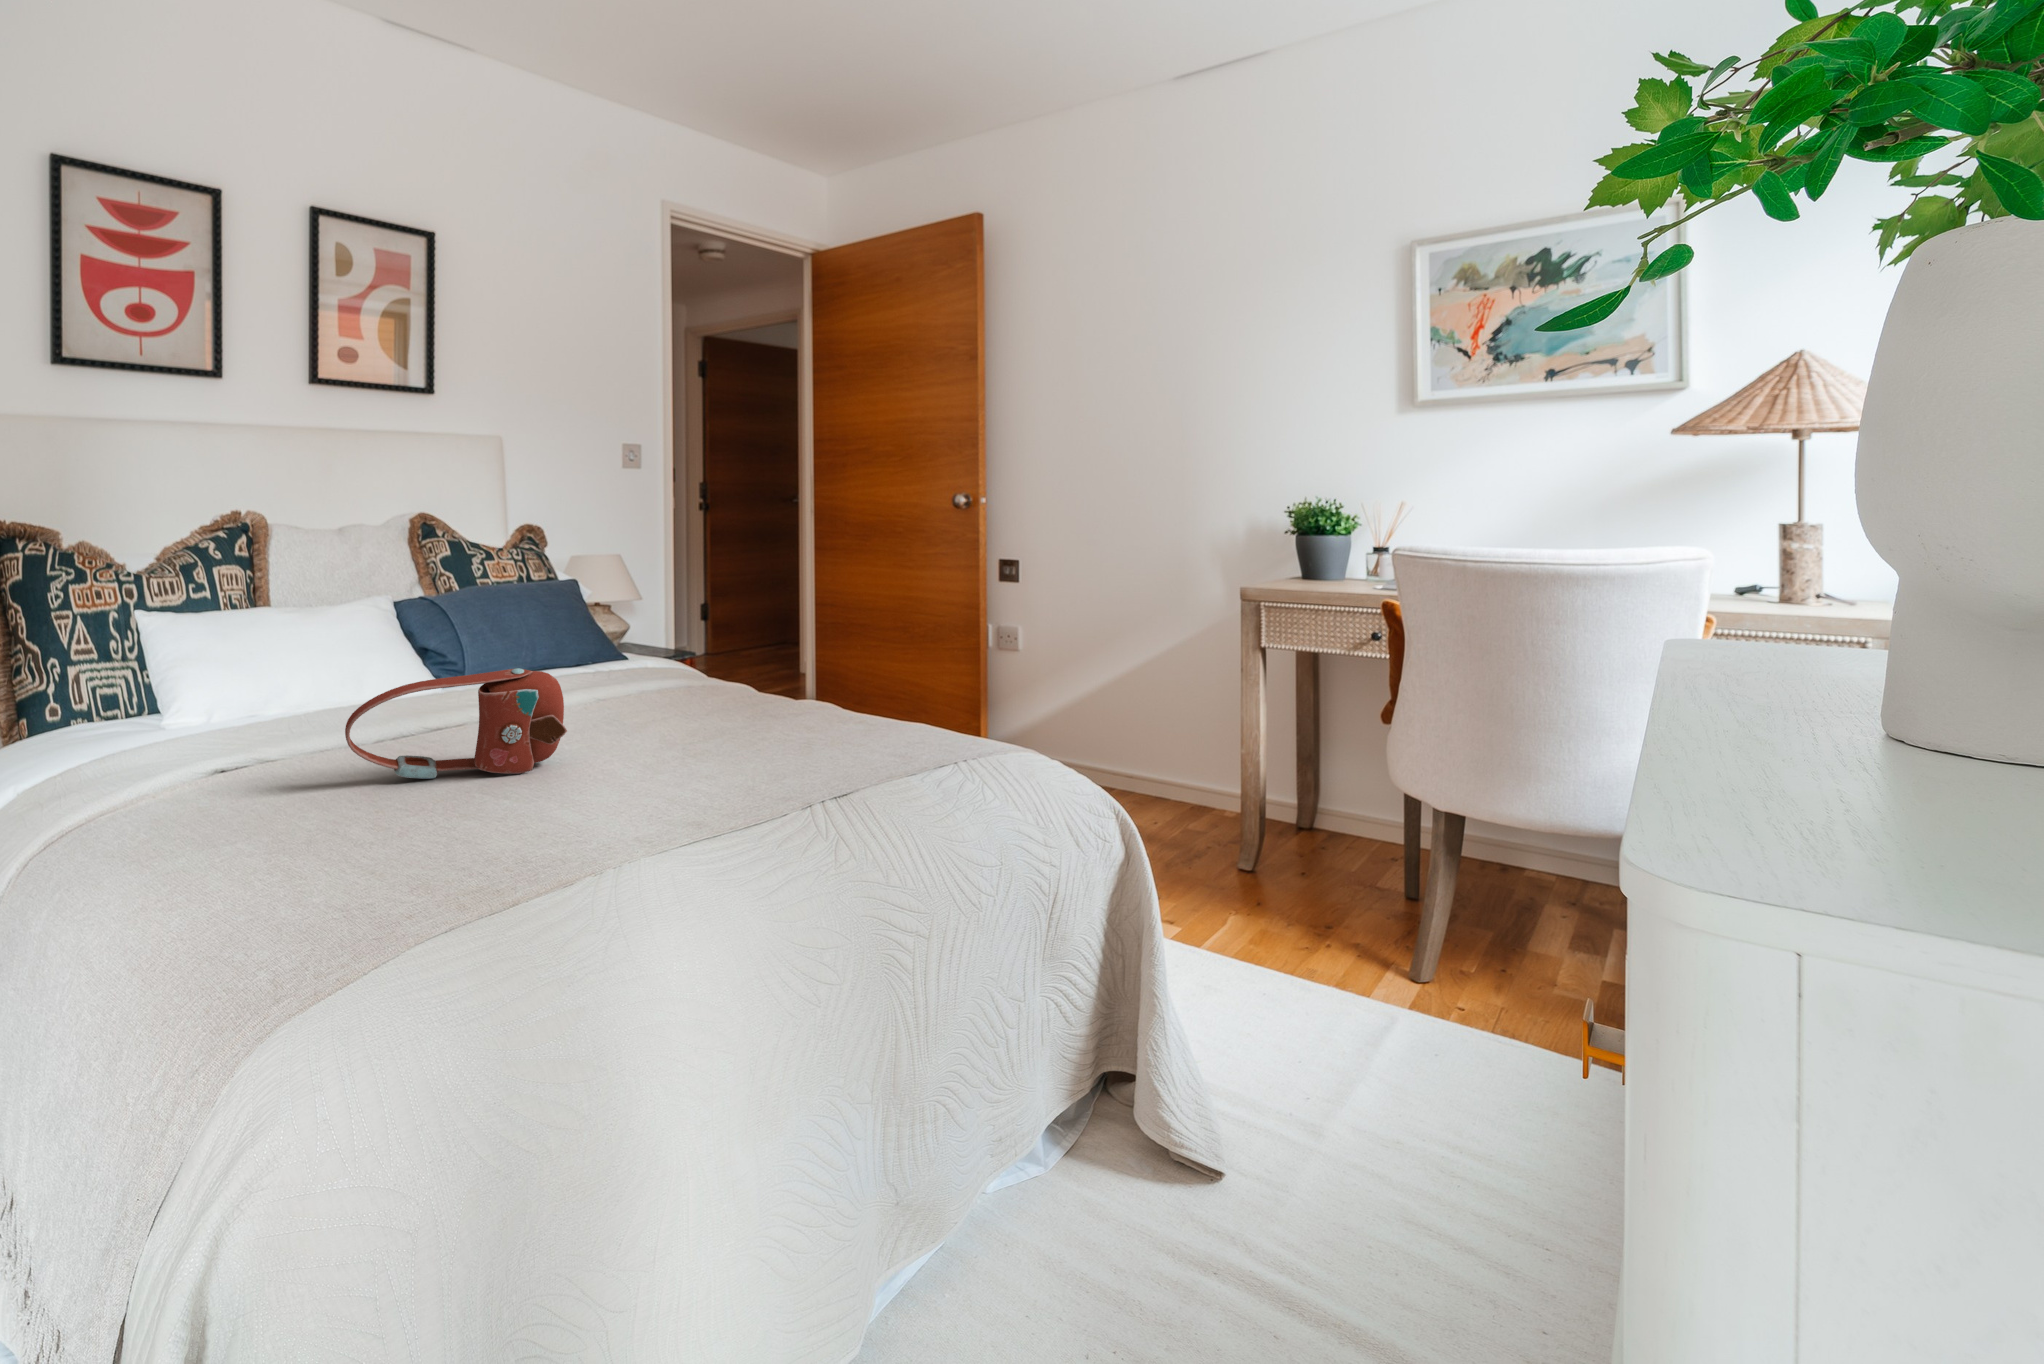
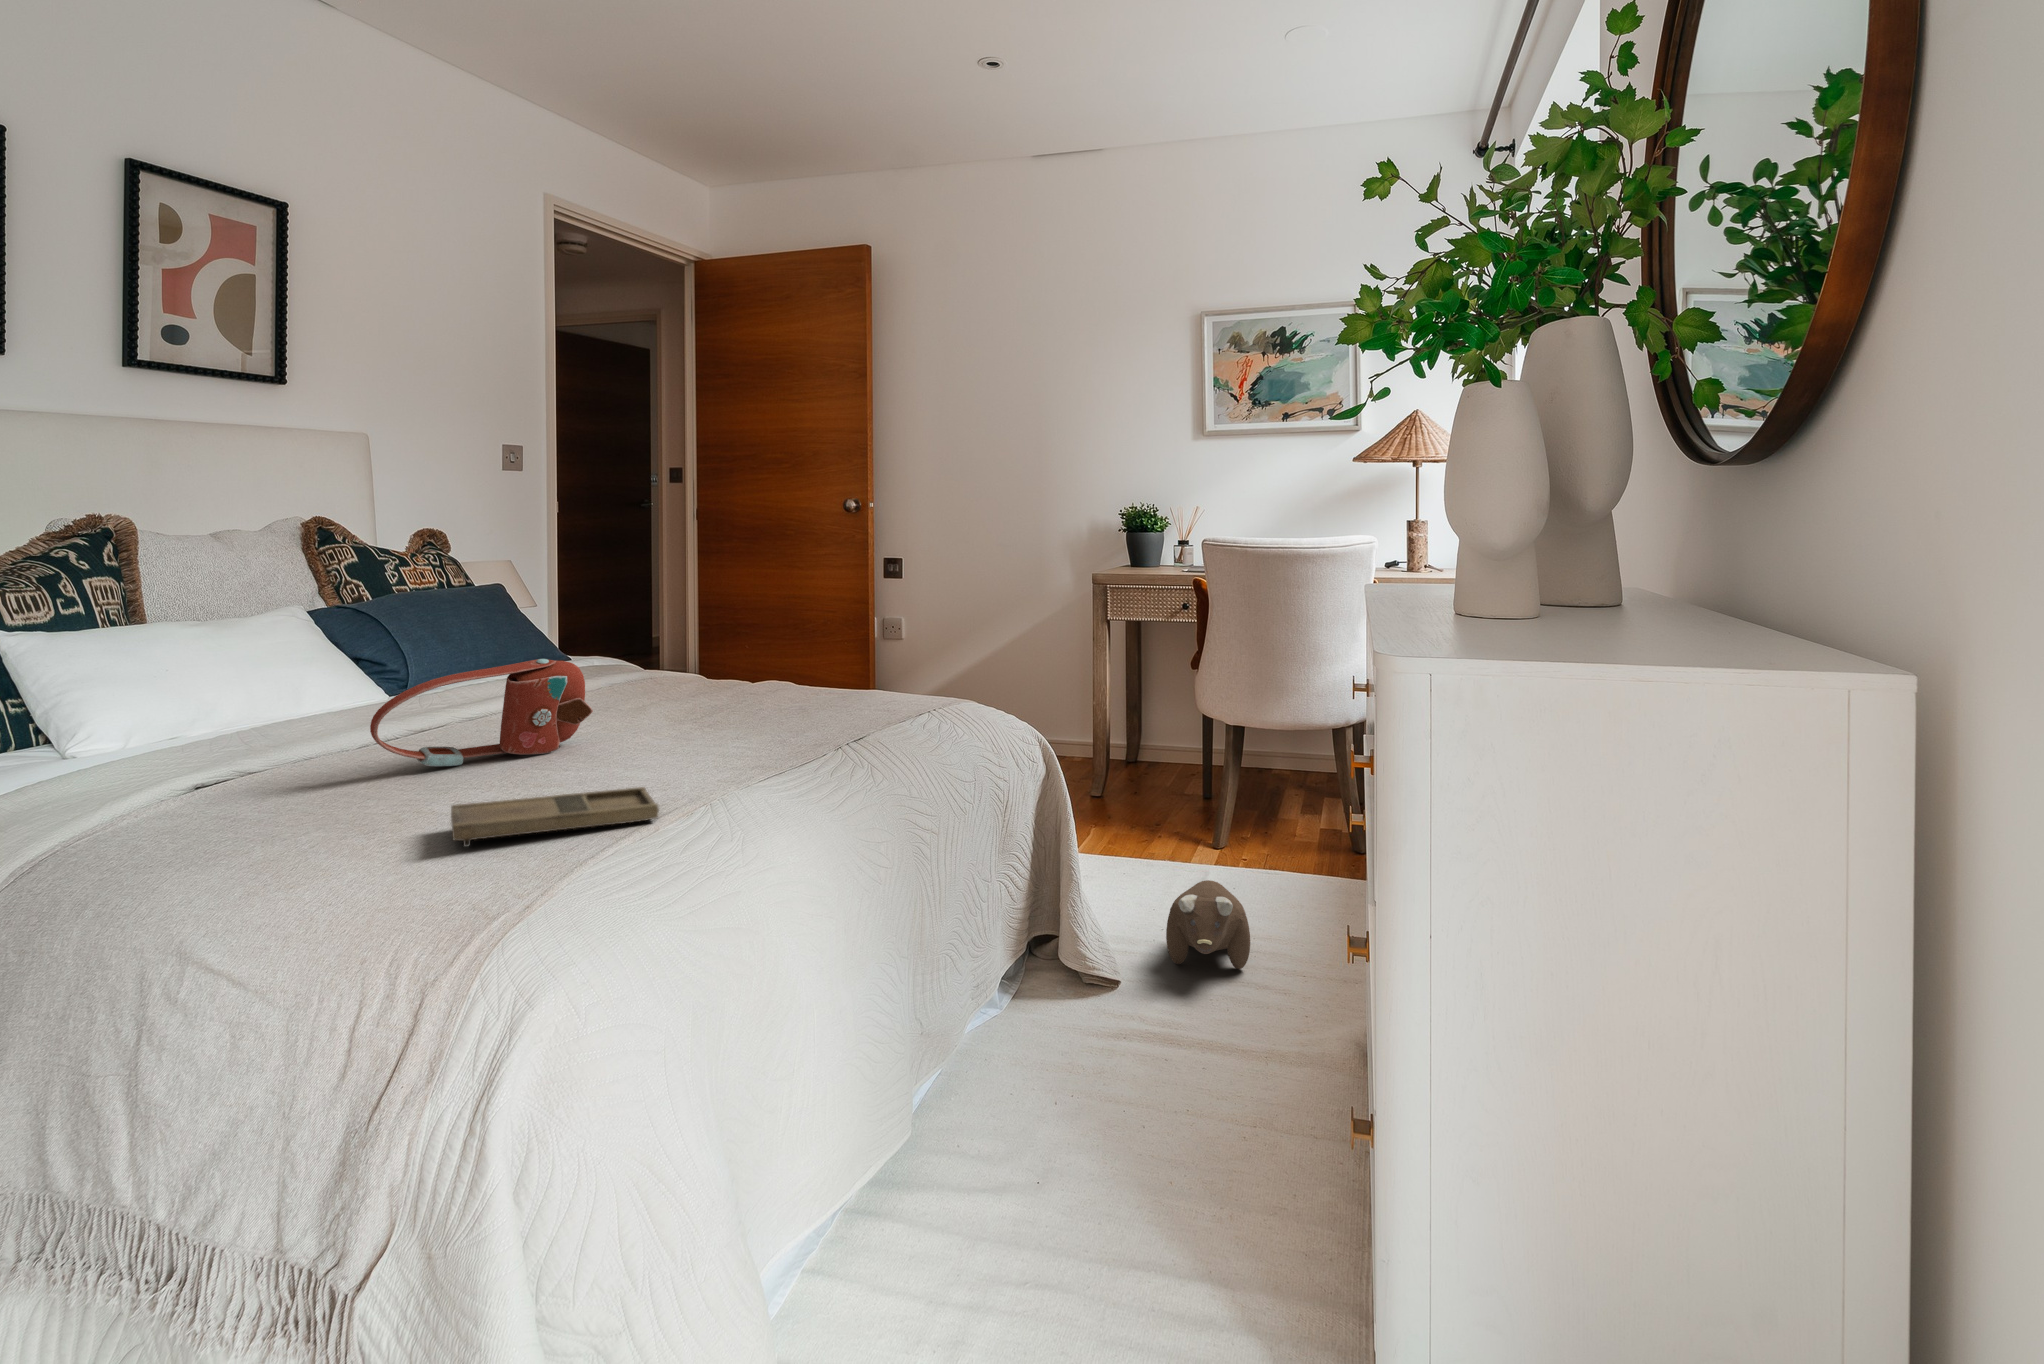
tray: none [335,835,568,890] -> present [451,787,659,847]
plush toy: none [1317,1049,1460,1199] -> present [1166,880,1250,969]

